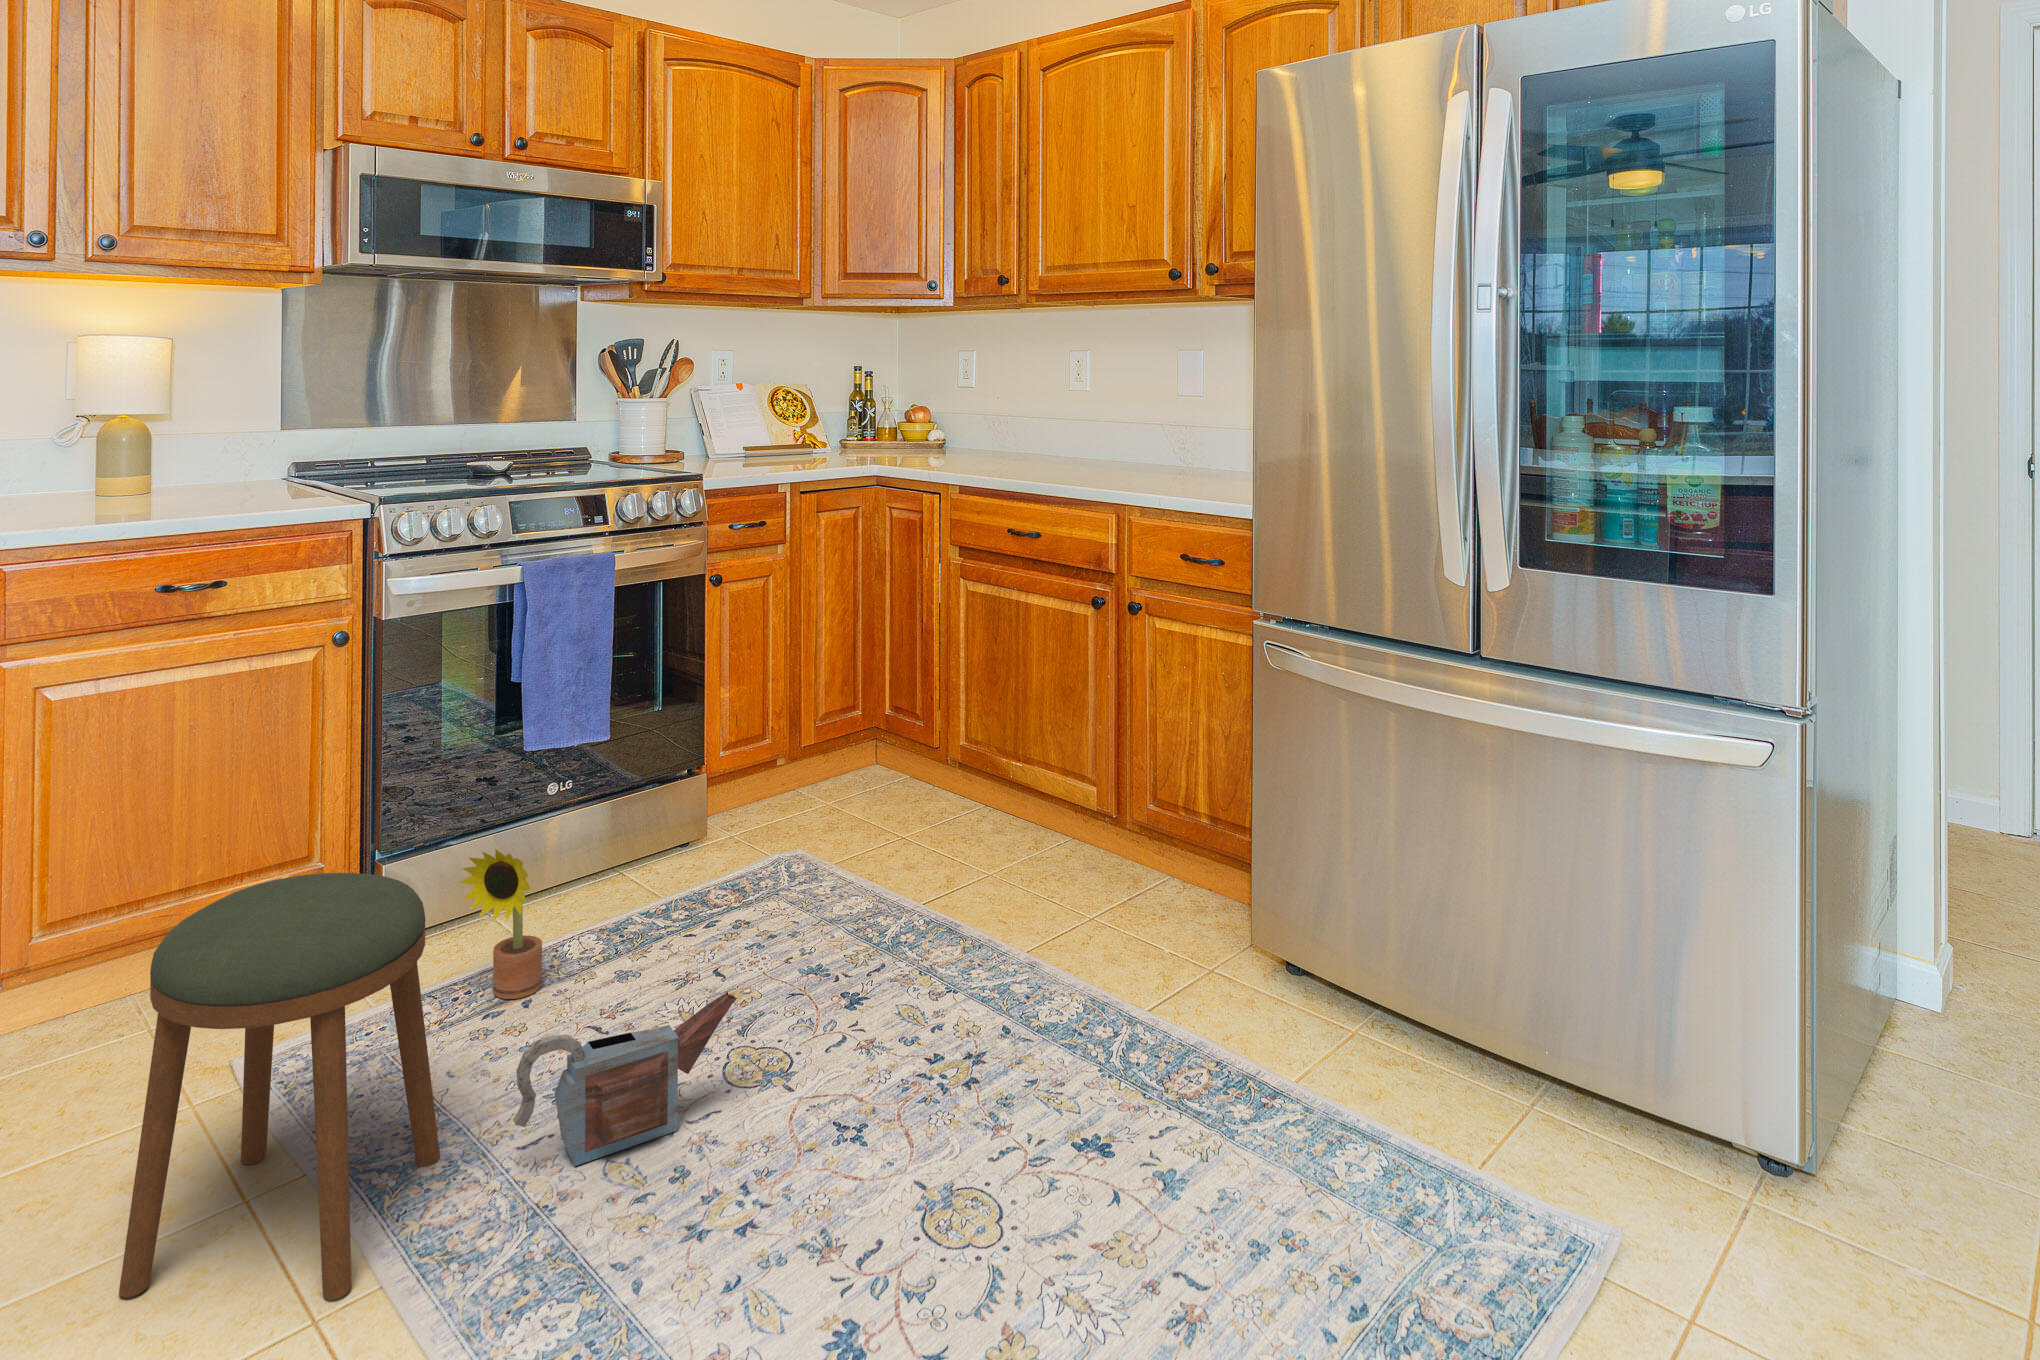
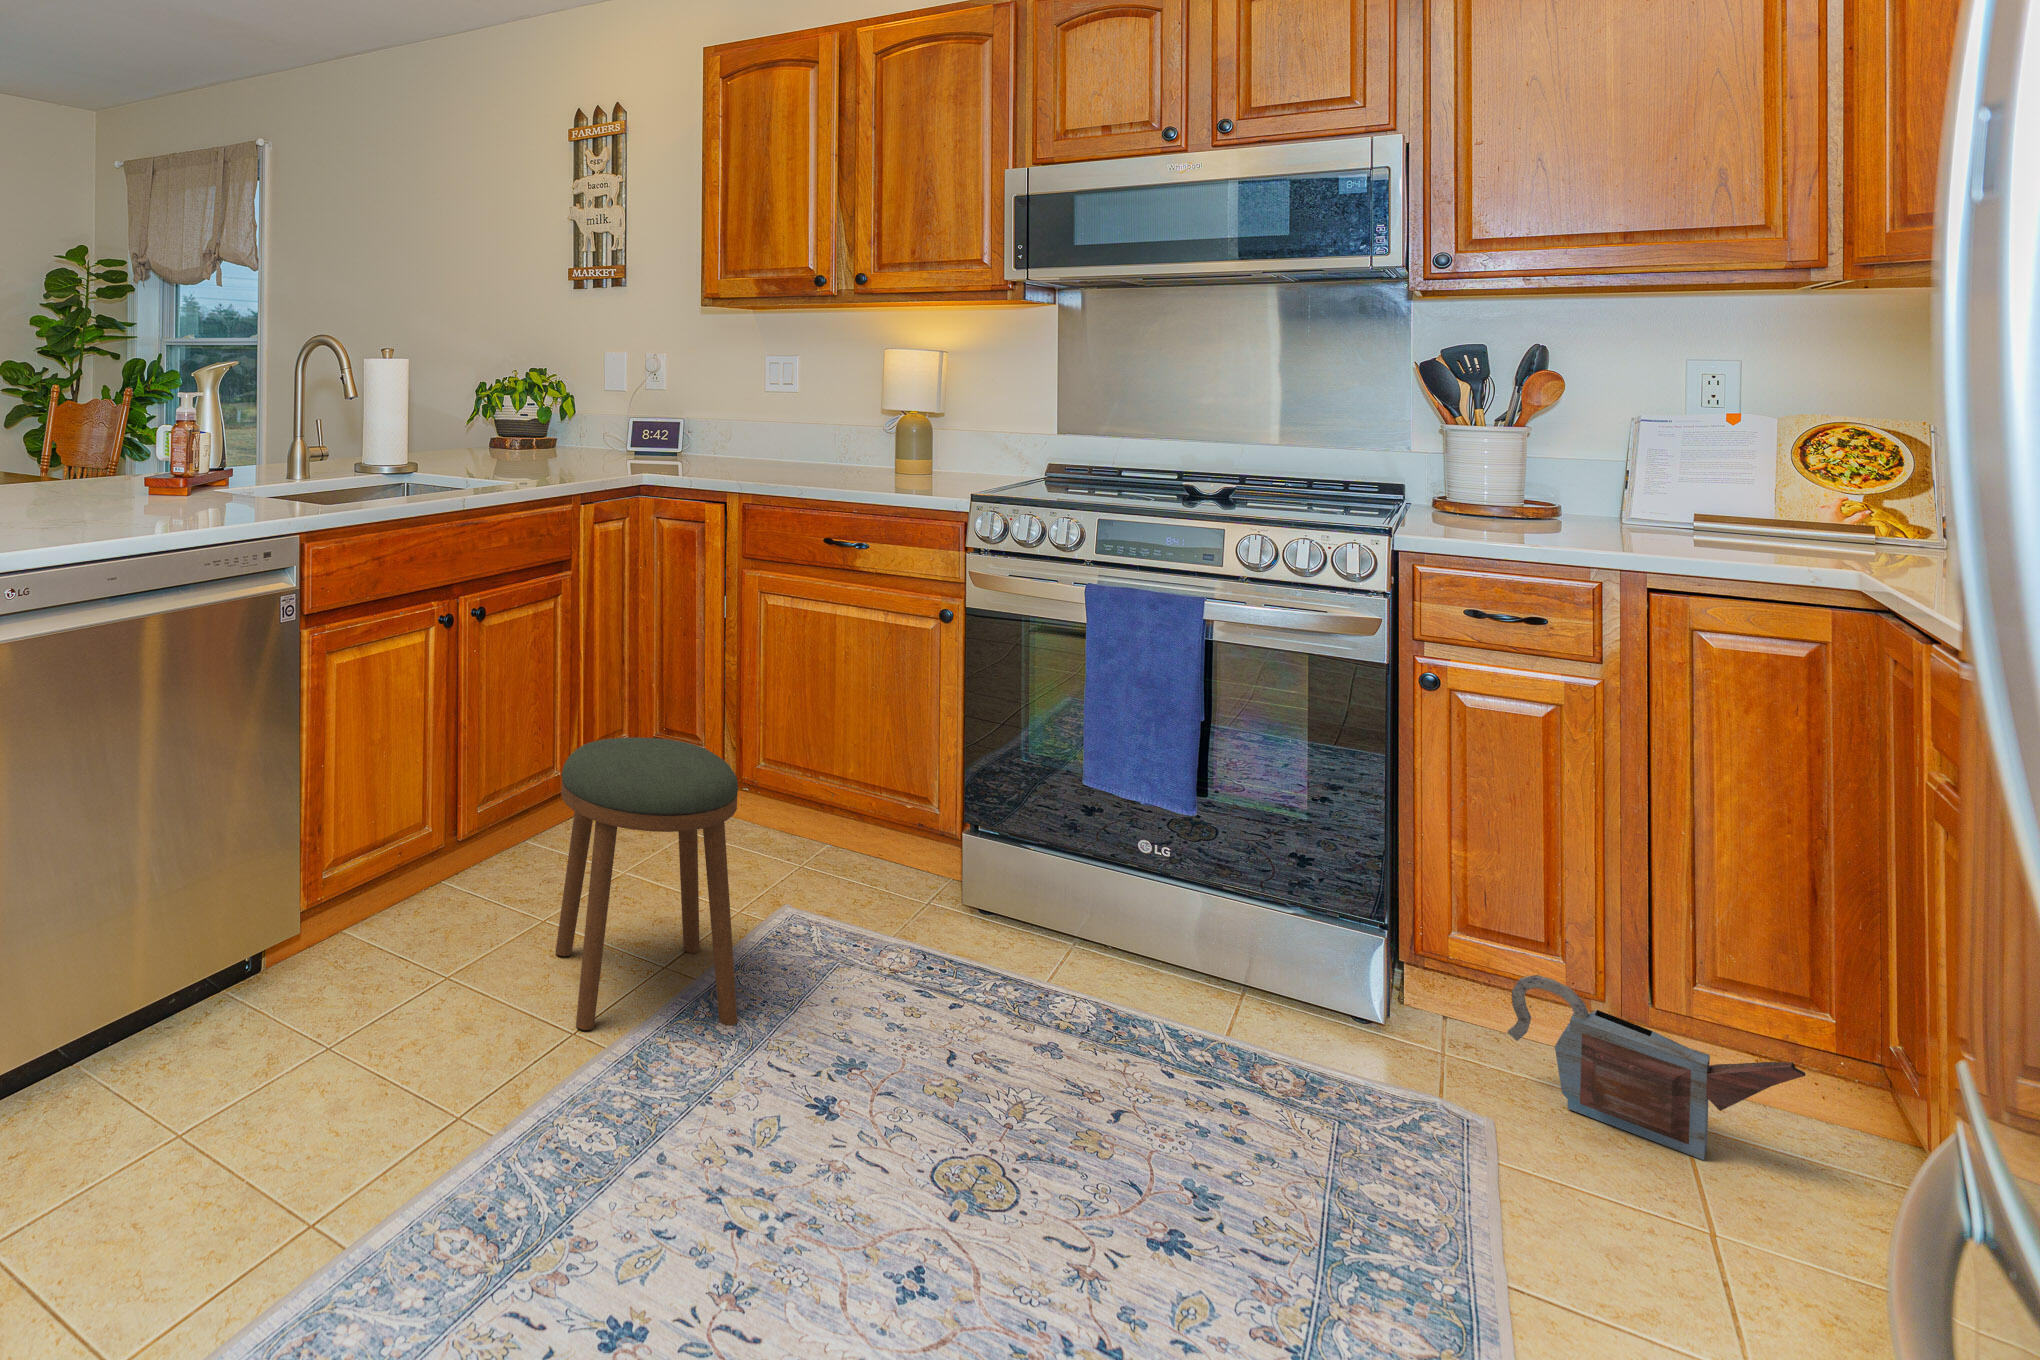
decorative plant: present [459,849,542,999] -> none [923,833,997,1004]
watering can: present [513,992,736,1166] -> present [1507,975,1805,1160]

